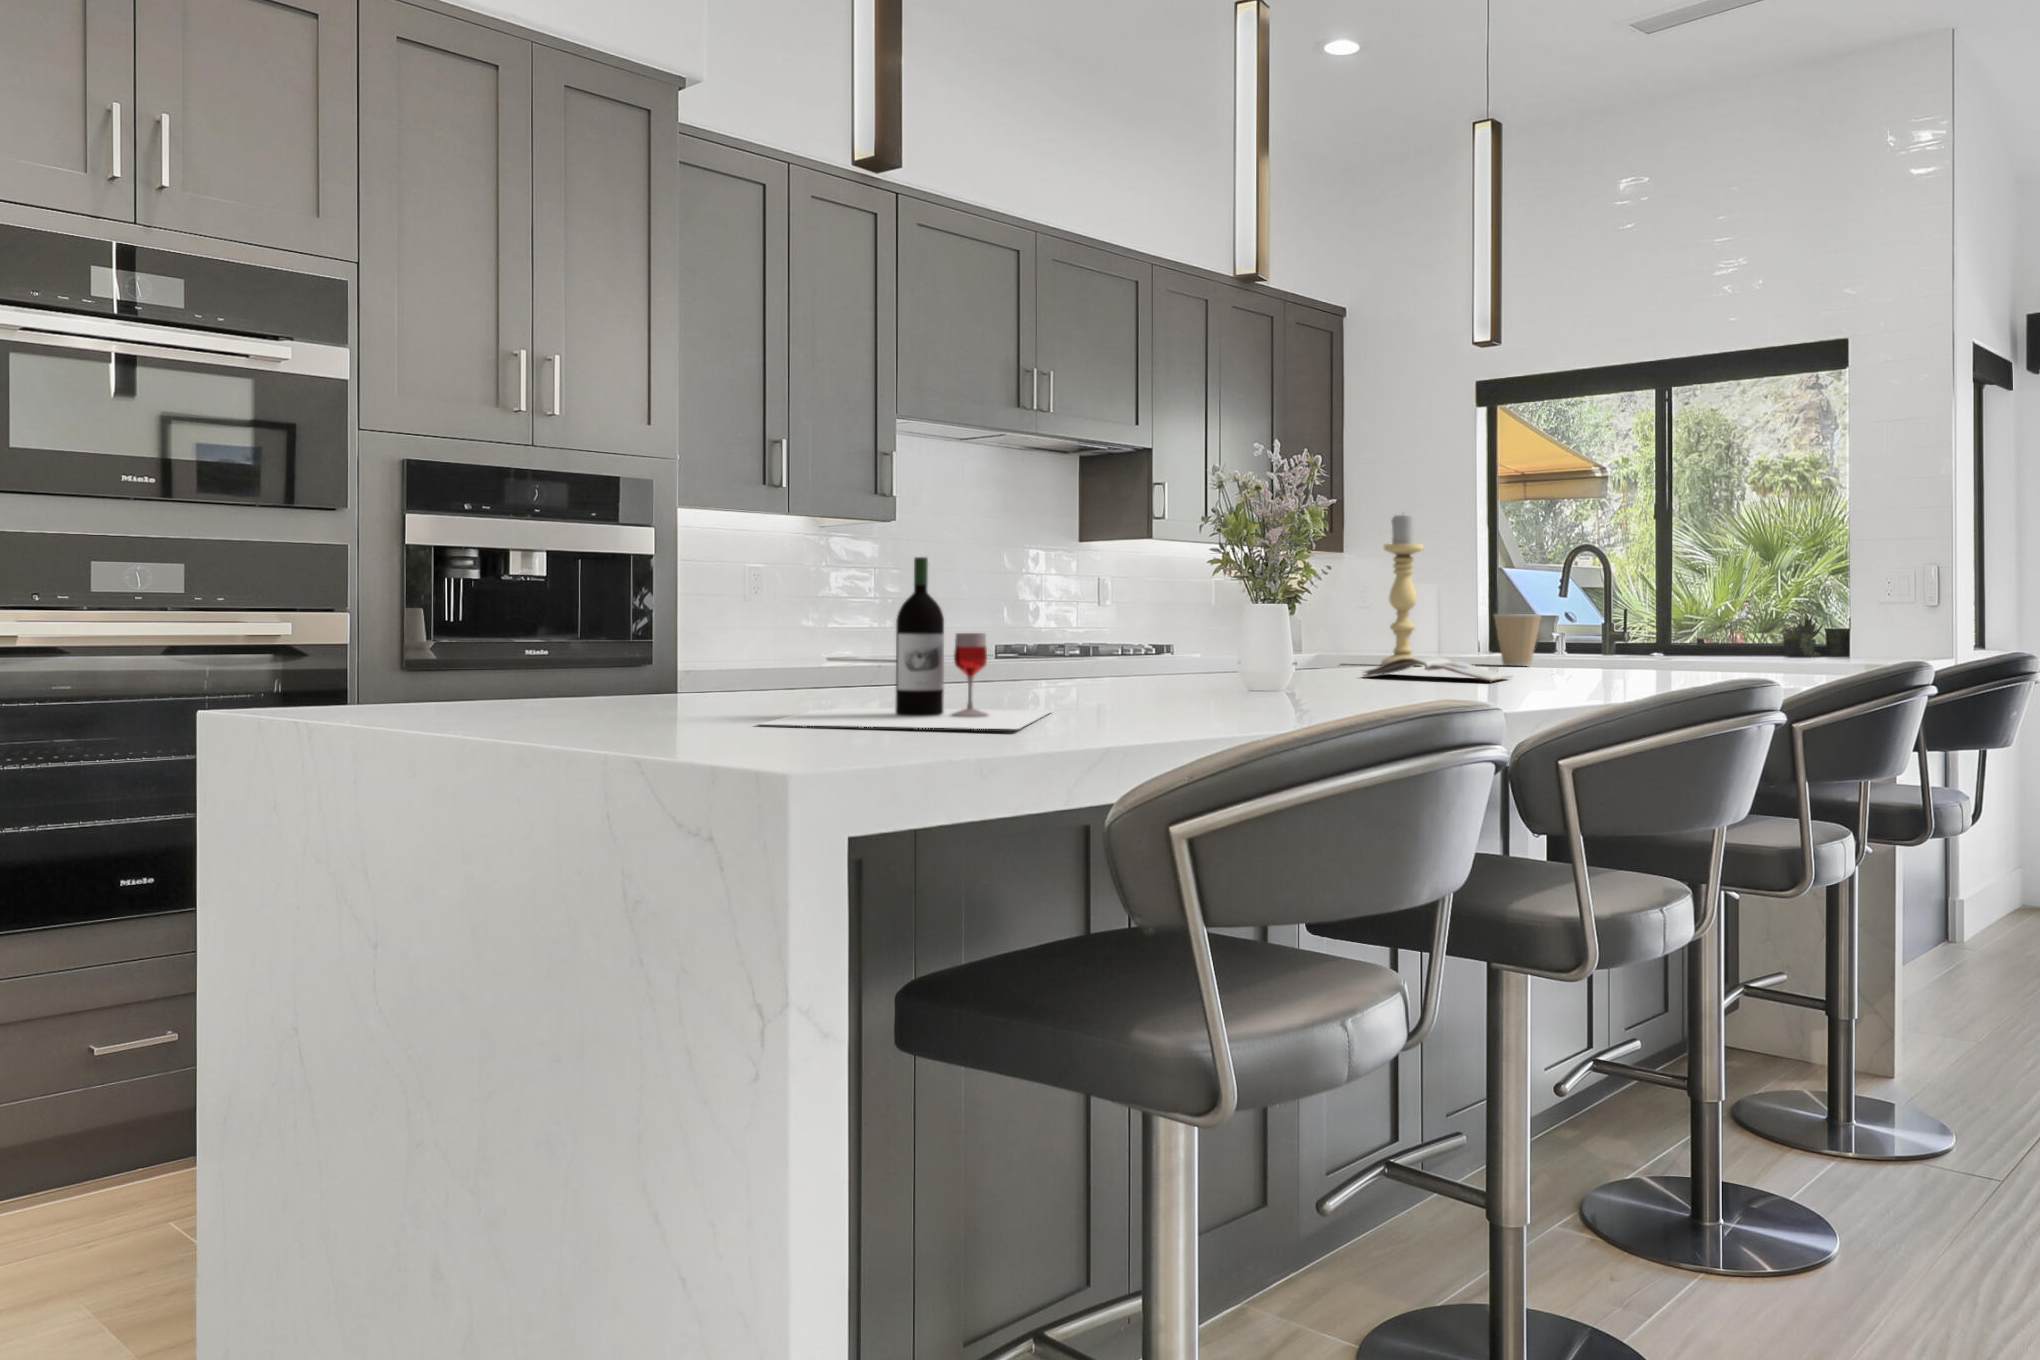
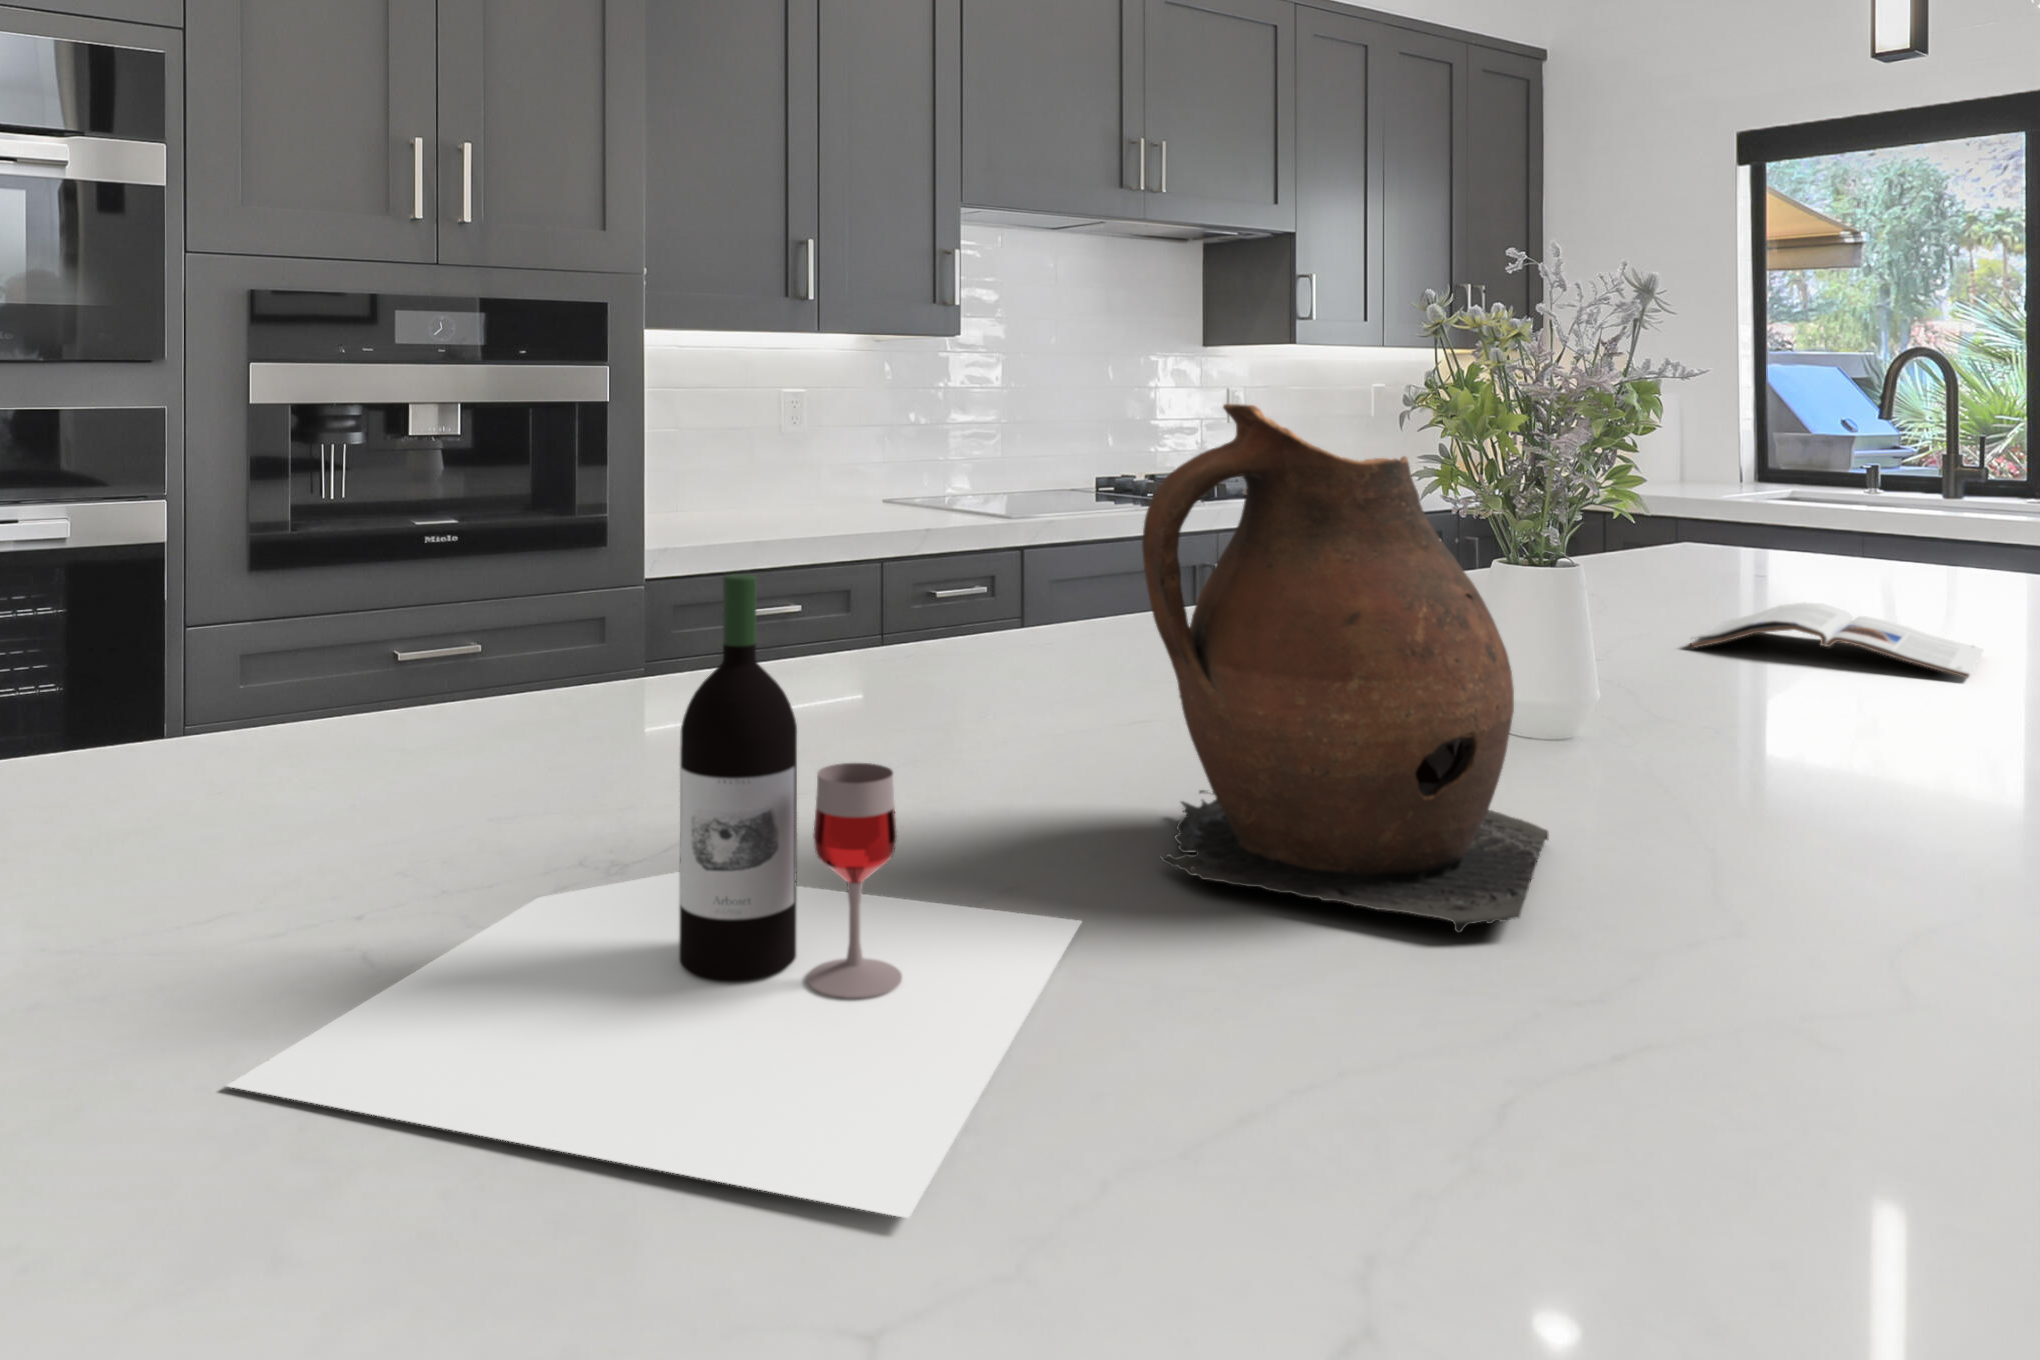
ceramic pitcher: none [1077,502,1252,709] -> present [1142,404,1548,933]
candle holder: present [1381,514,1424,665] -> none [1681,336,1758,587]
coffee cup: present [1494,614,1541,666] -> none [1872,496,1965,585]

